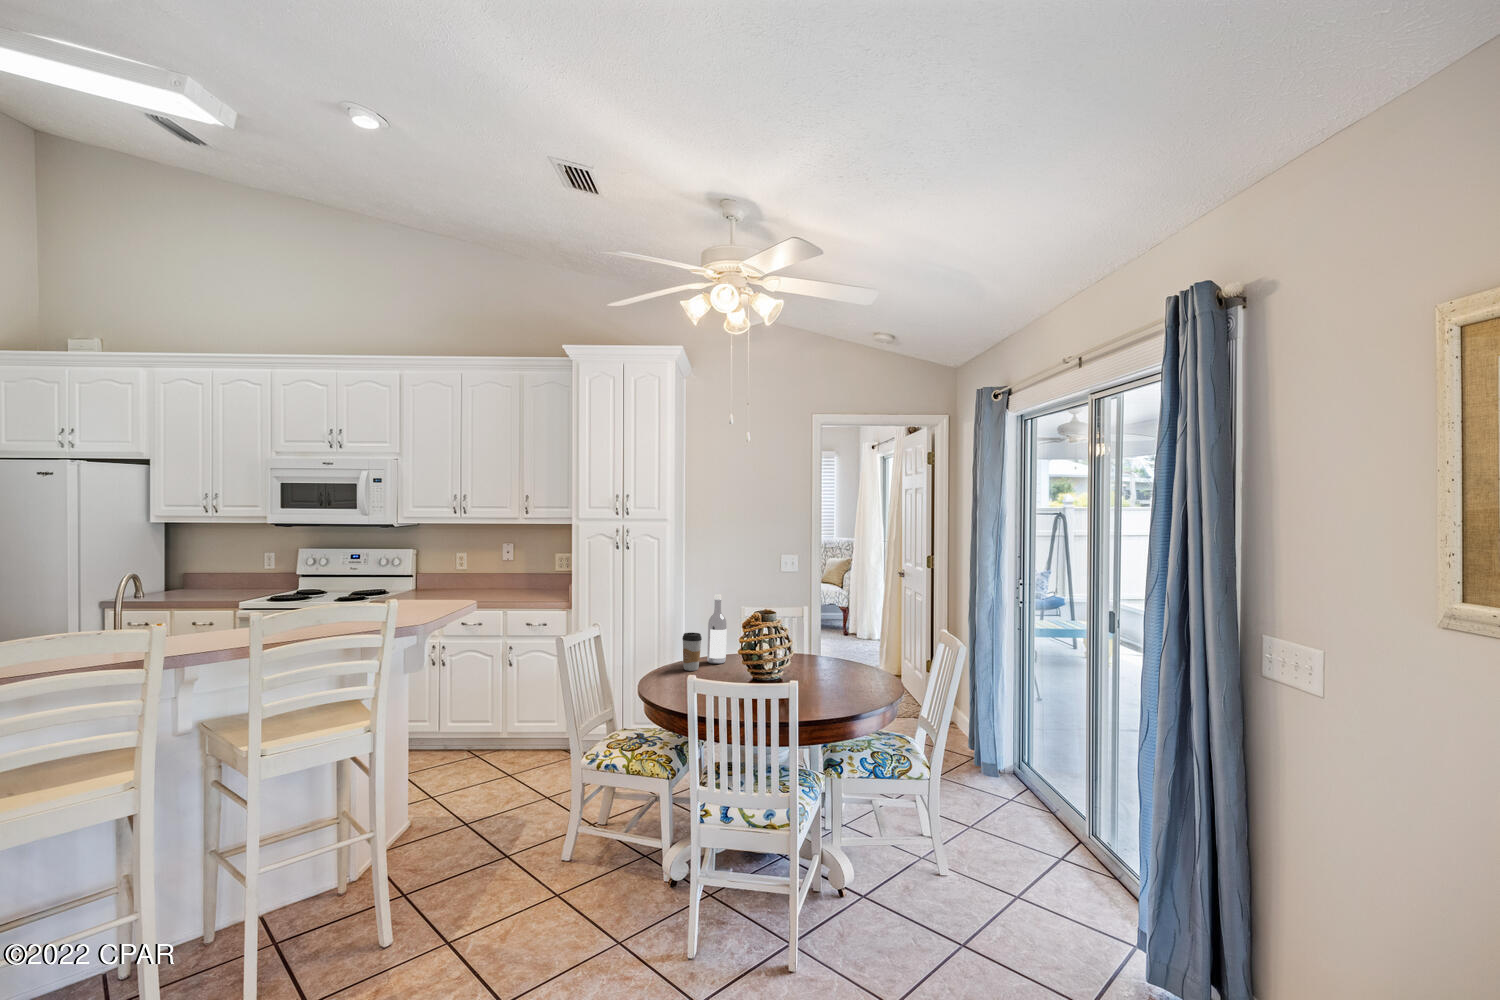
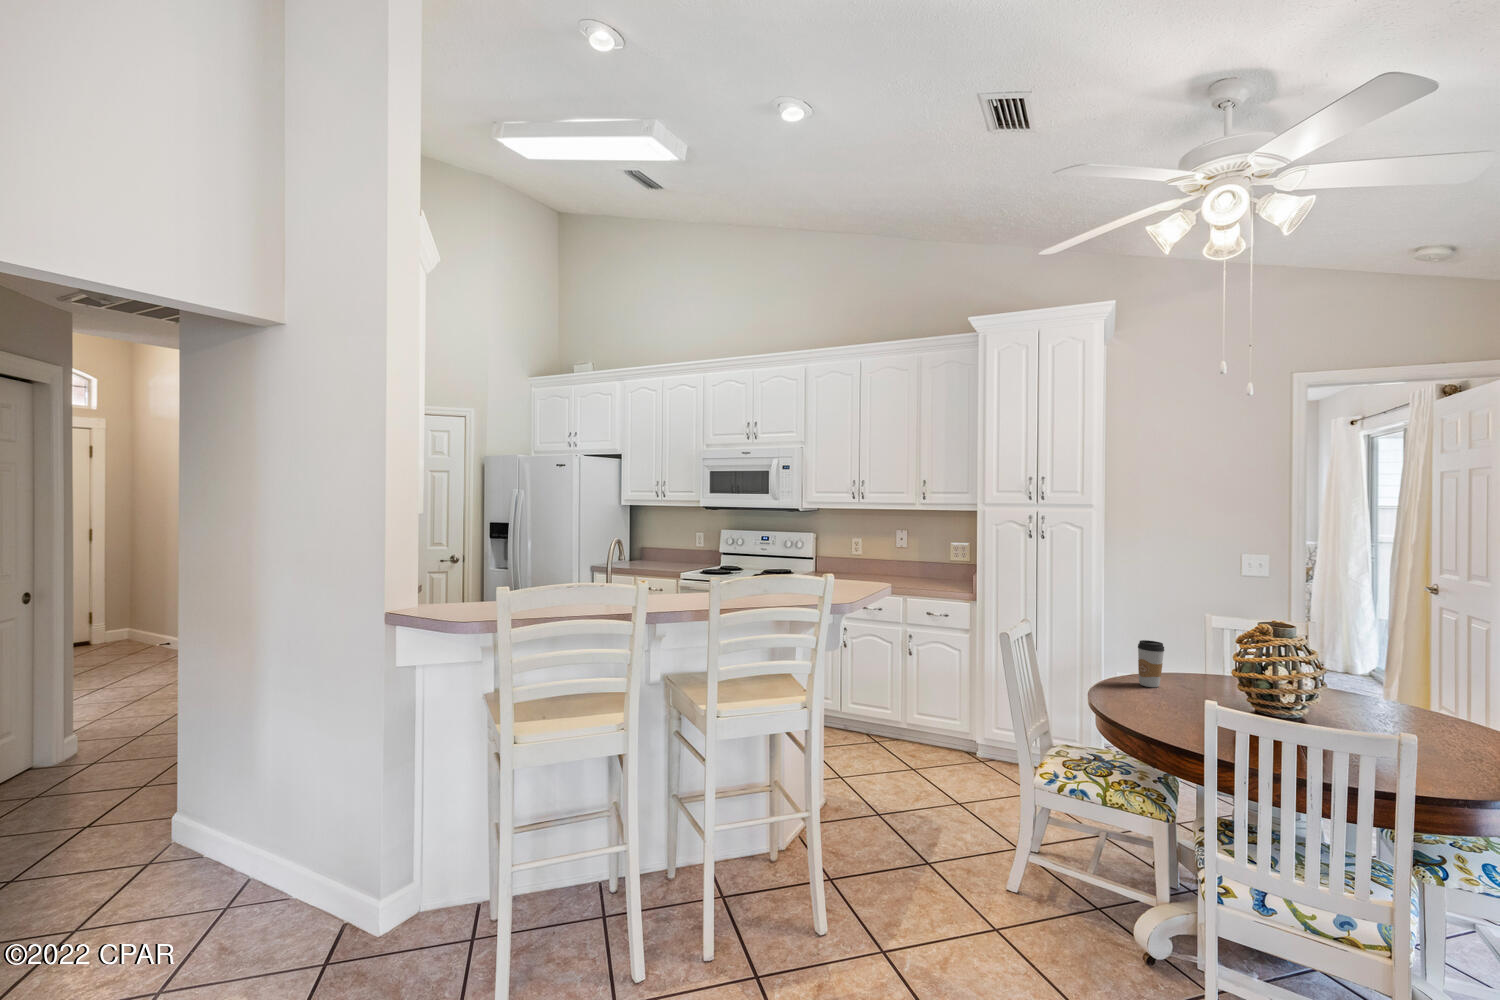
wine bottle: present [707,594,727,664] -> none [1169,596,1197,683]

